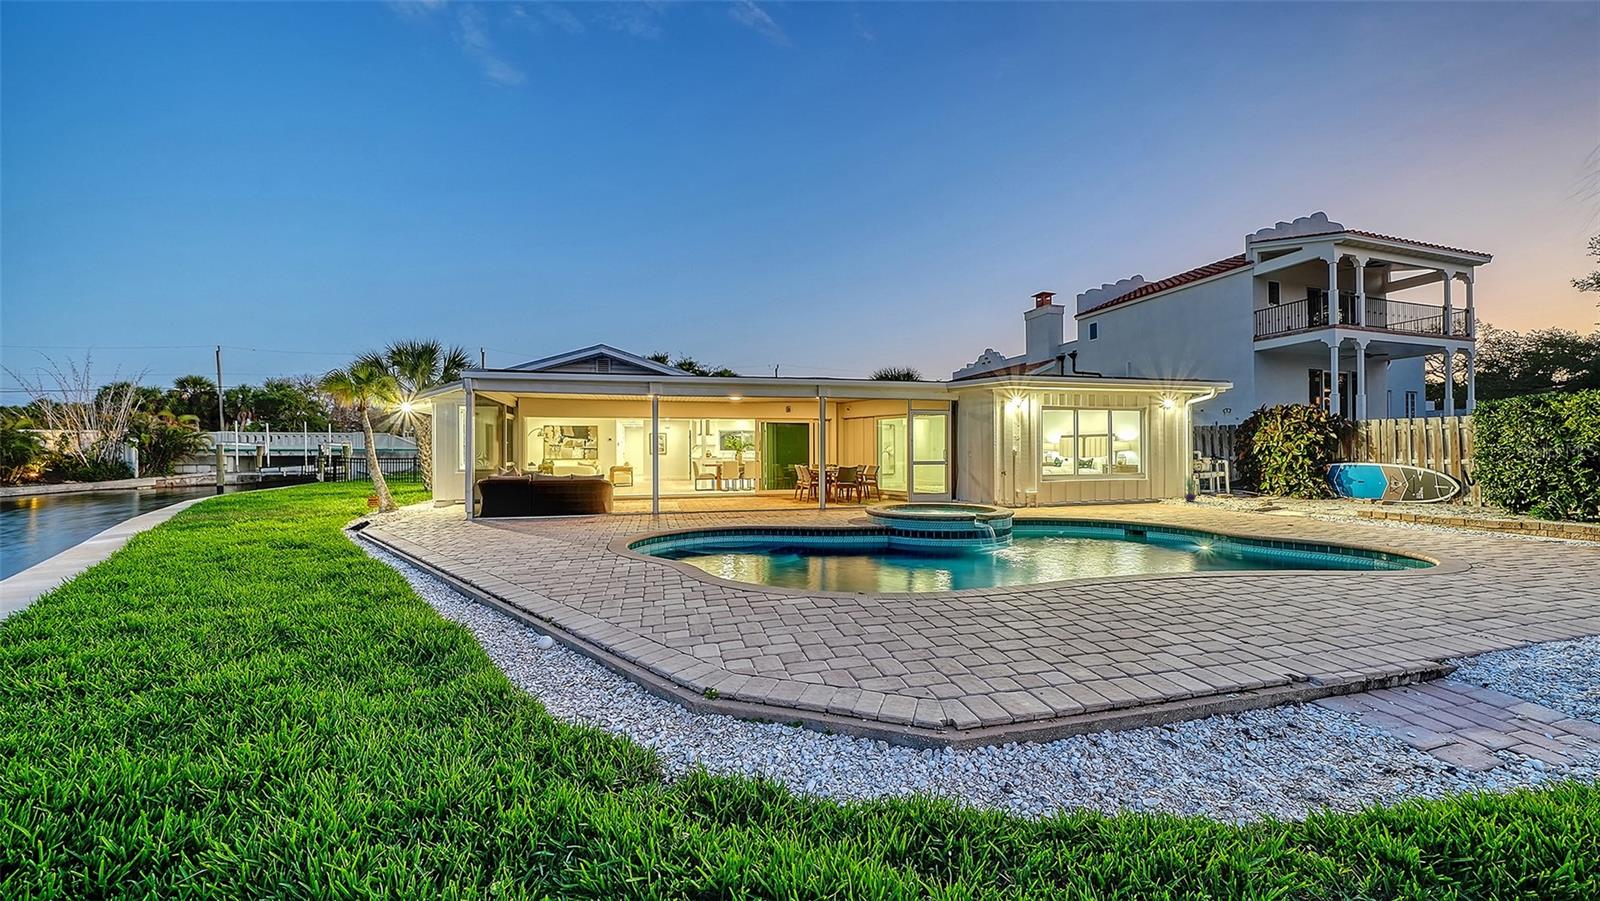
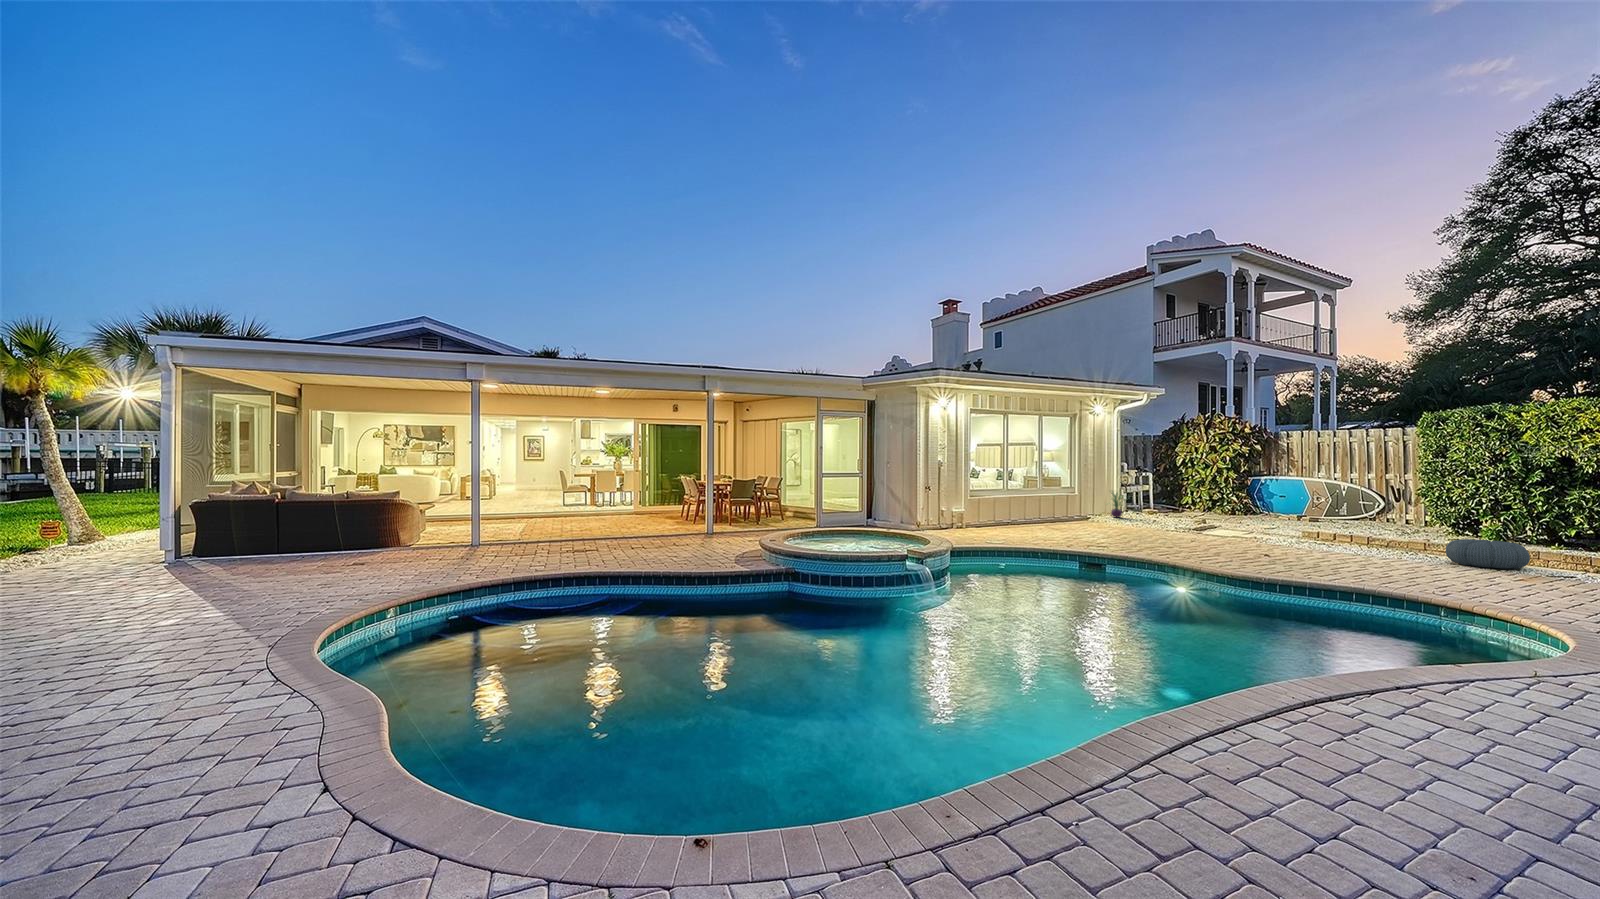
pouf: none [1463,515,1536,540] -> present [1446,539,1530,569]

